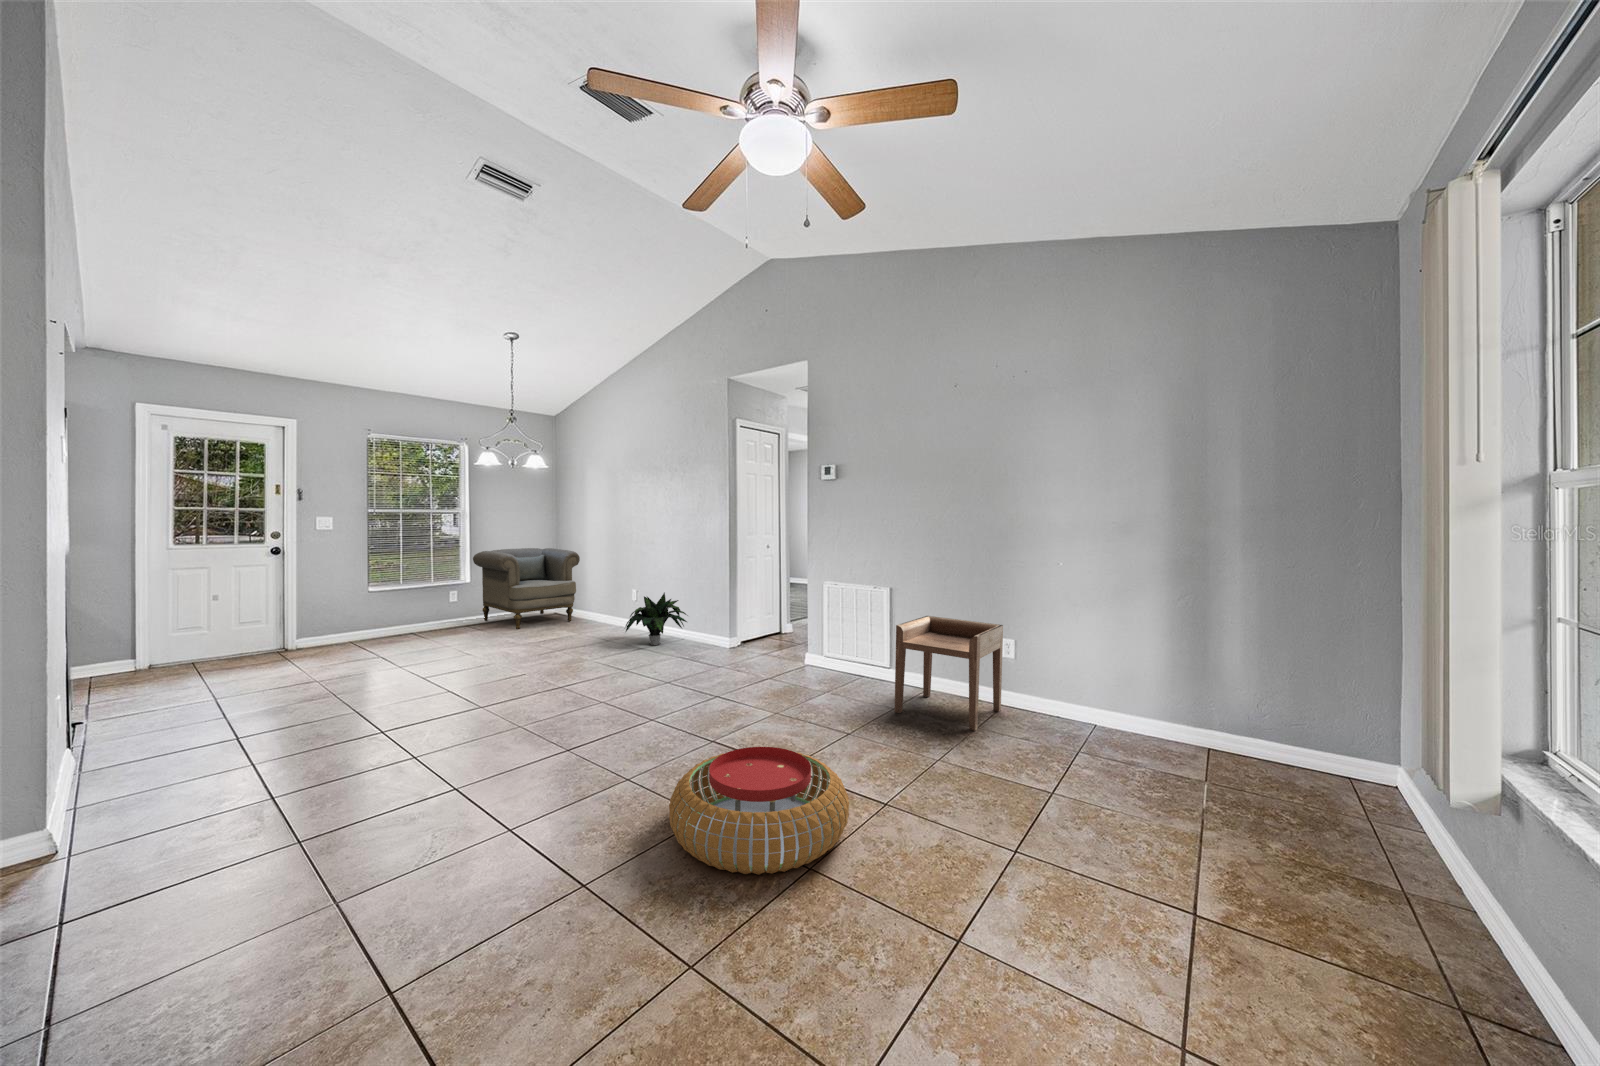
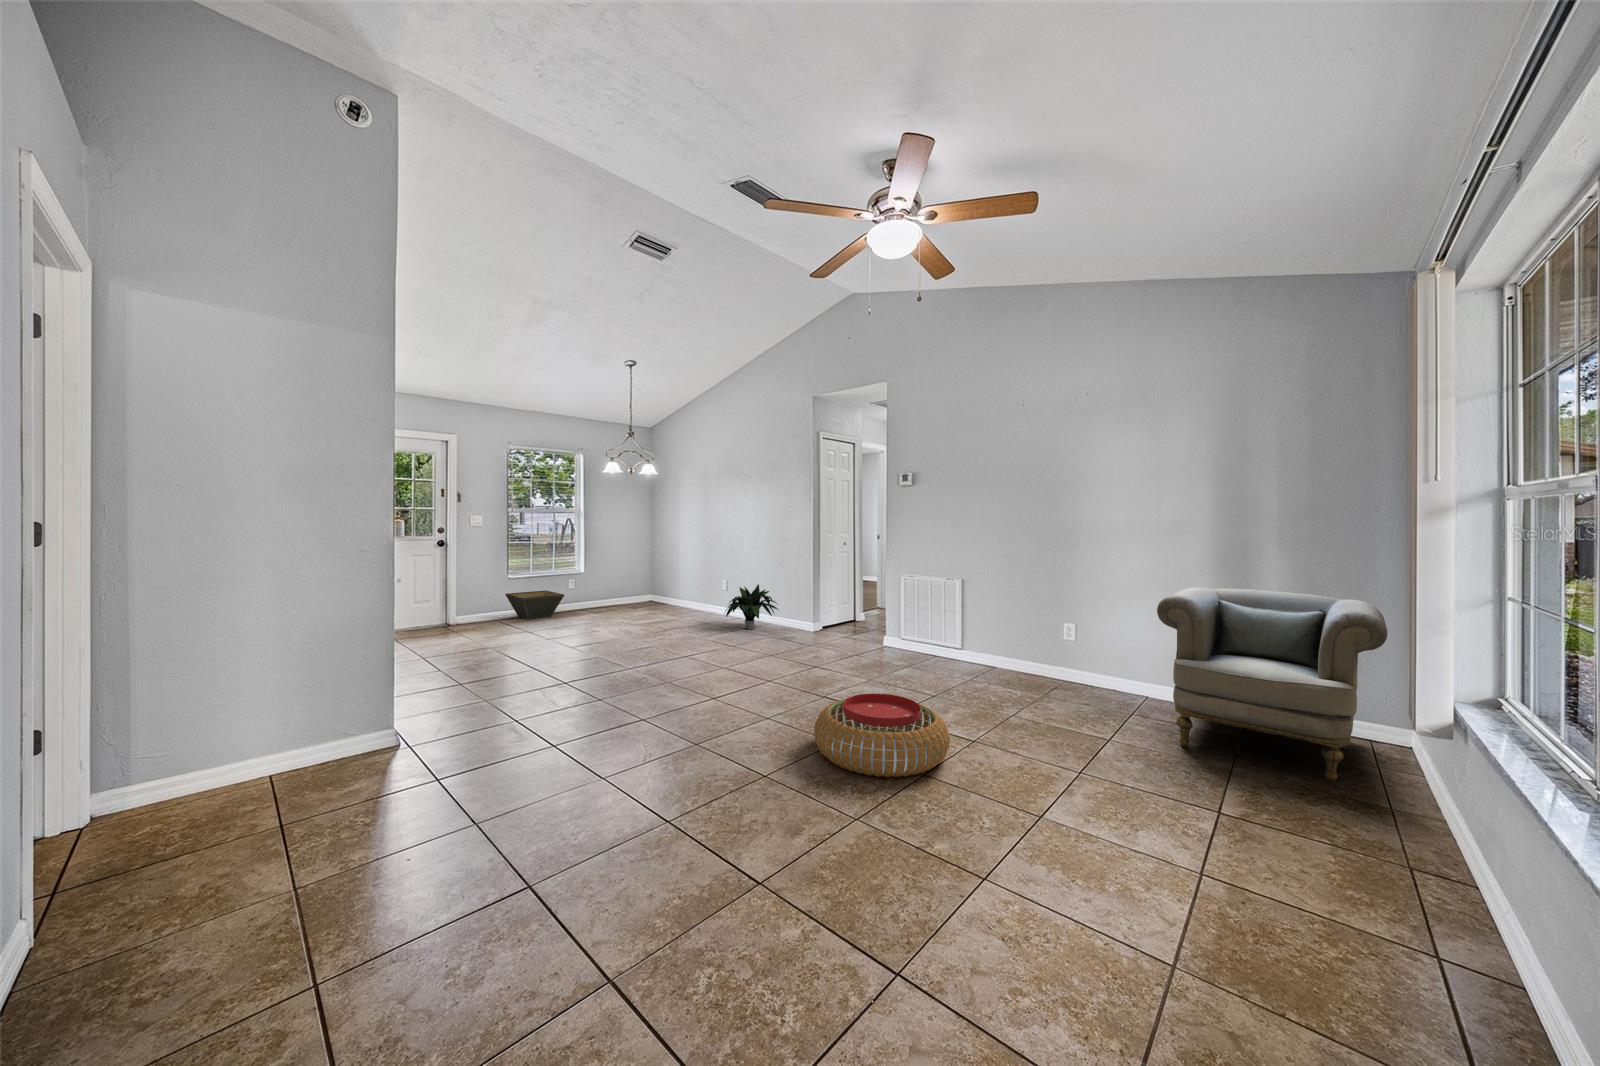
armchair: present [473,548,580,629] -> present [1157,587,1388,781]
basket: none [367,603,440,638] -> present [505,590,564,619]
side table: present [895,616,1003,731] -> none [971,604,1065,698]

